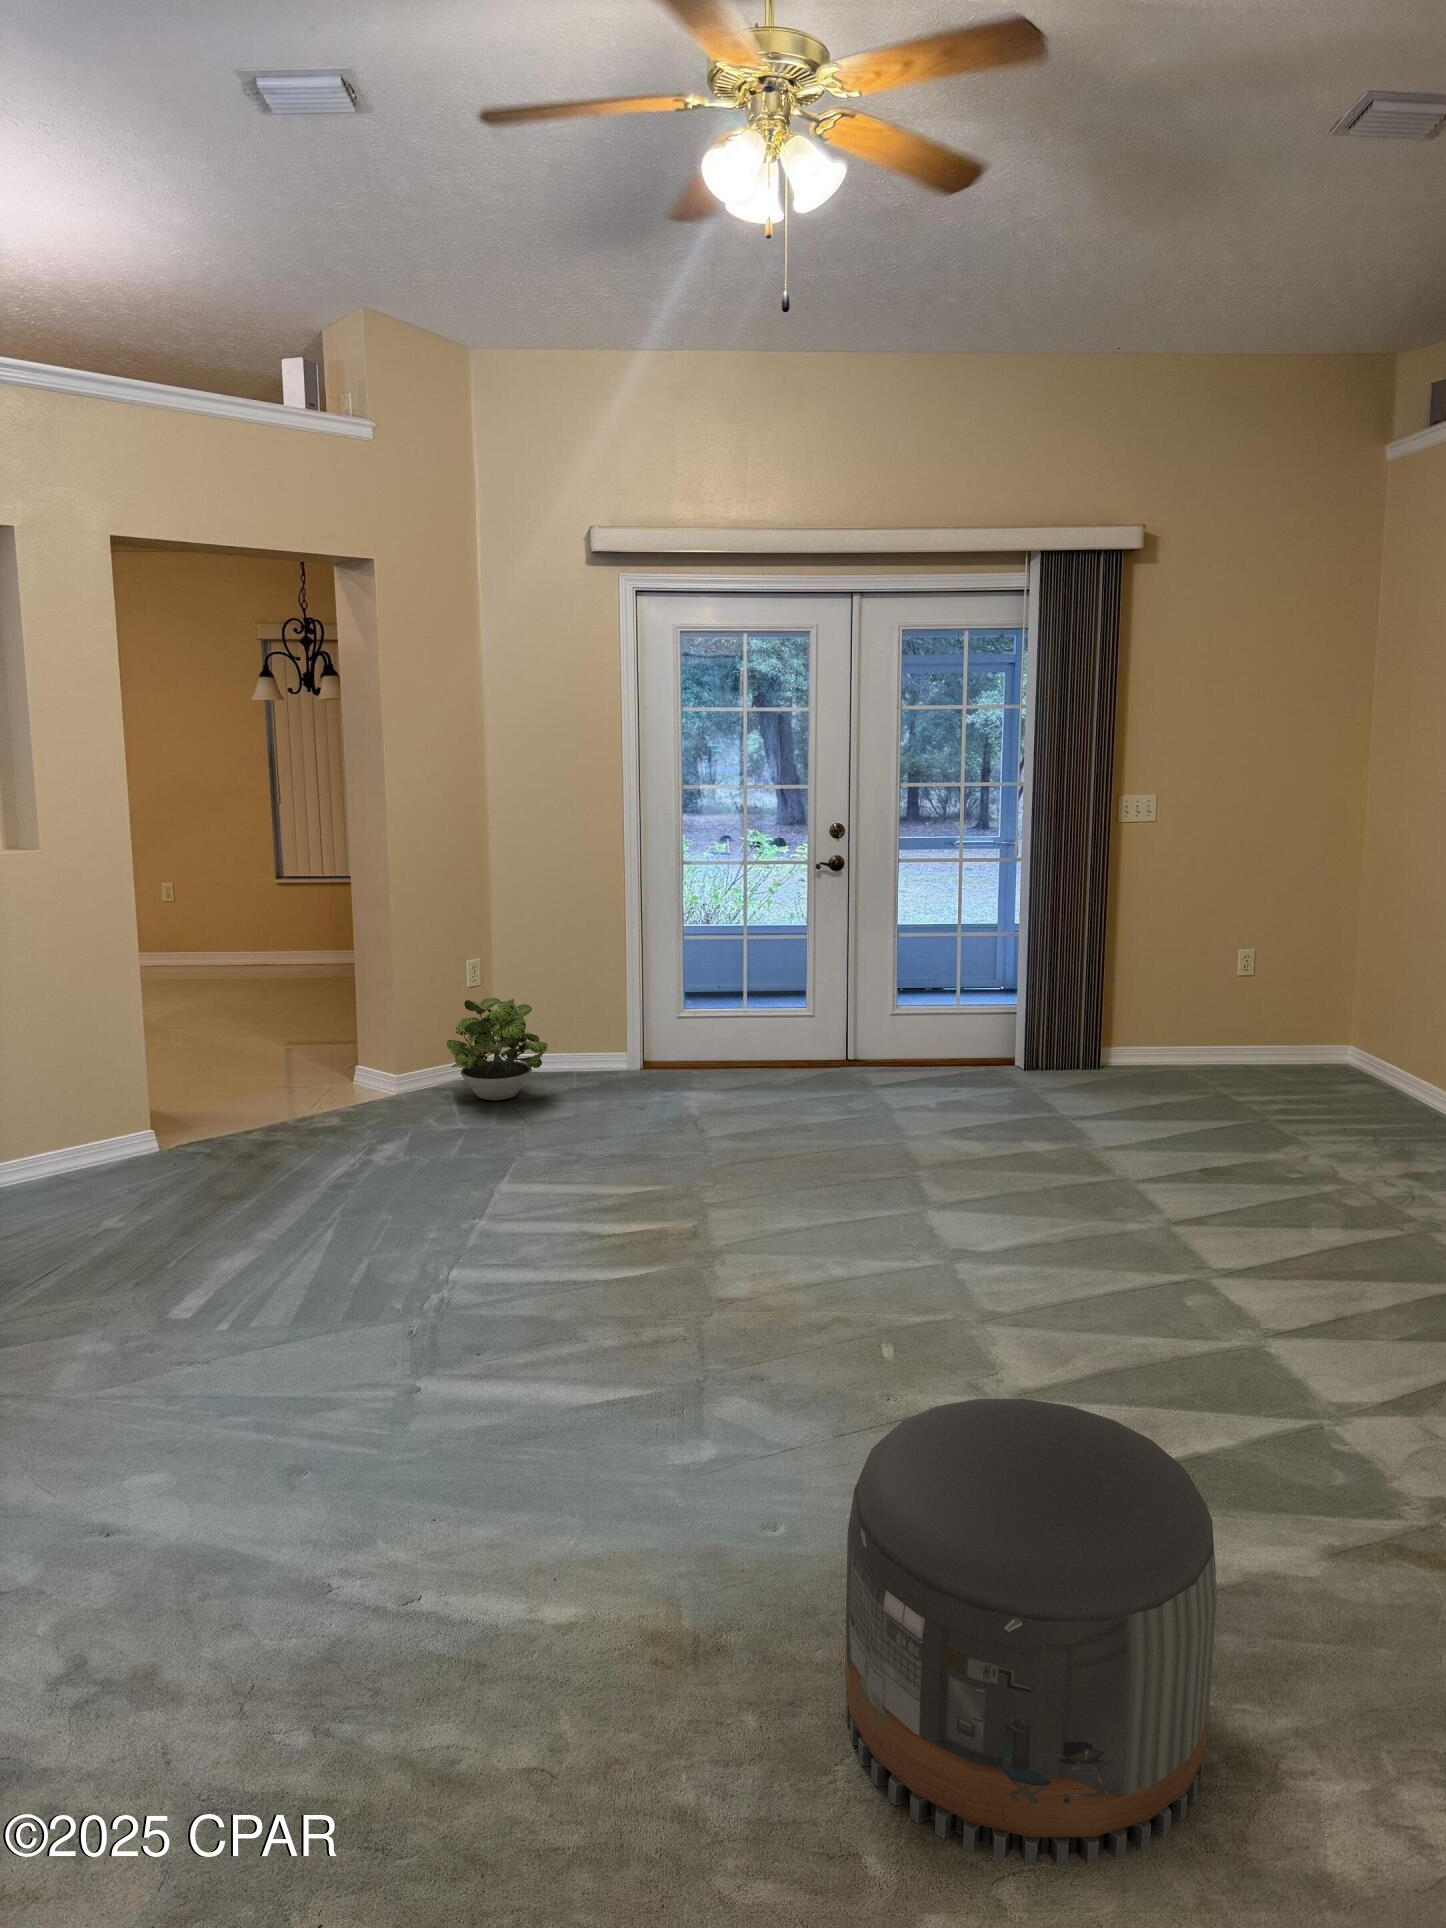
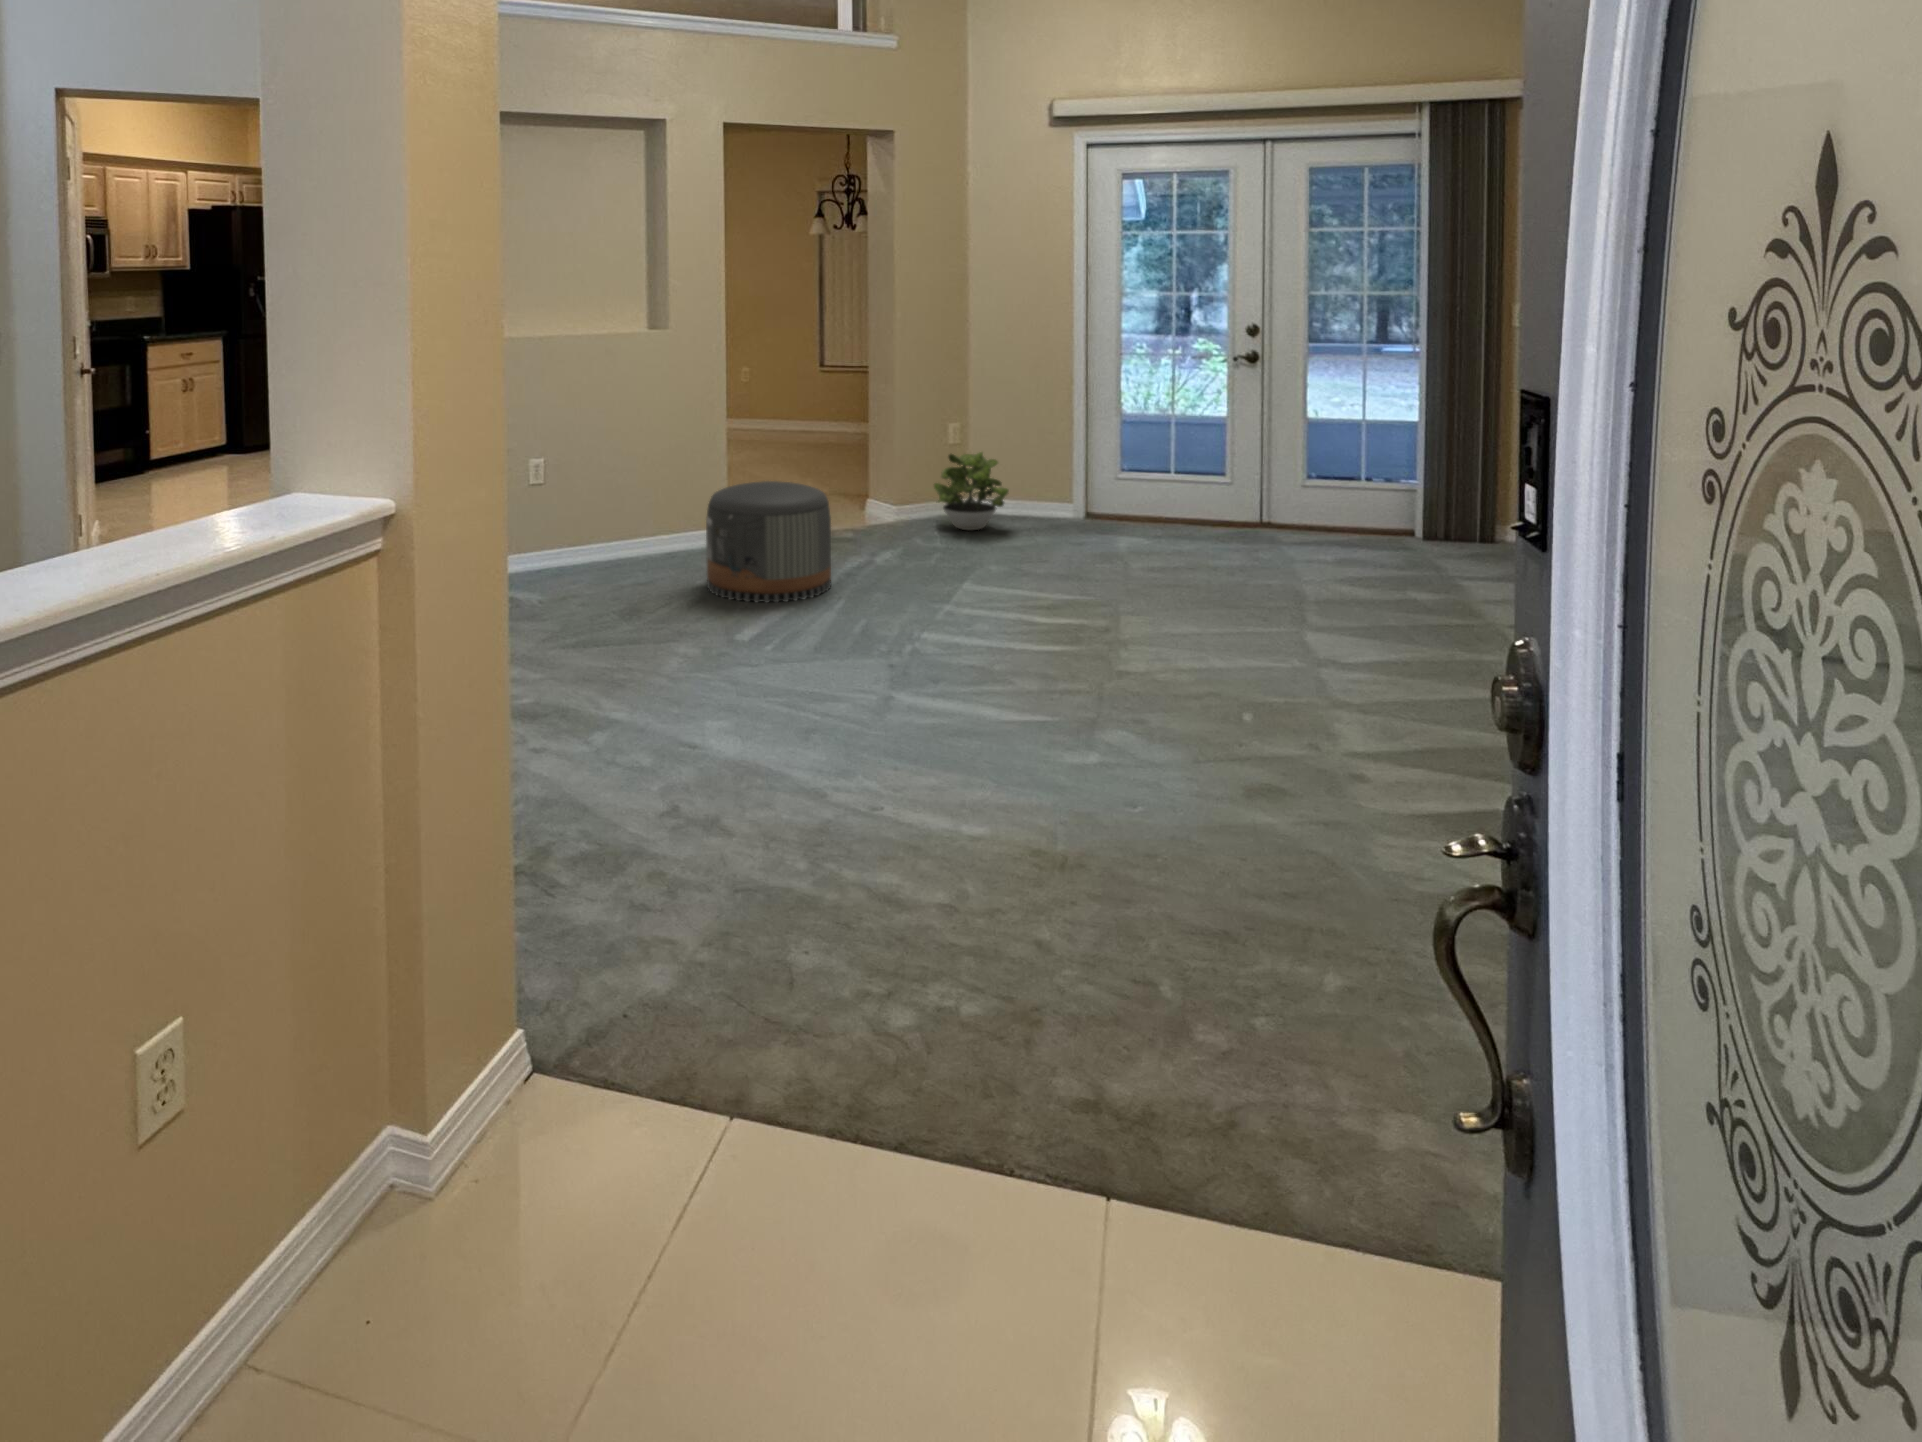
pouf: present [845,1399,1217,1867] -> present [706,481,831,603]

